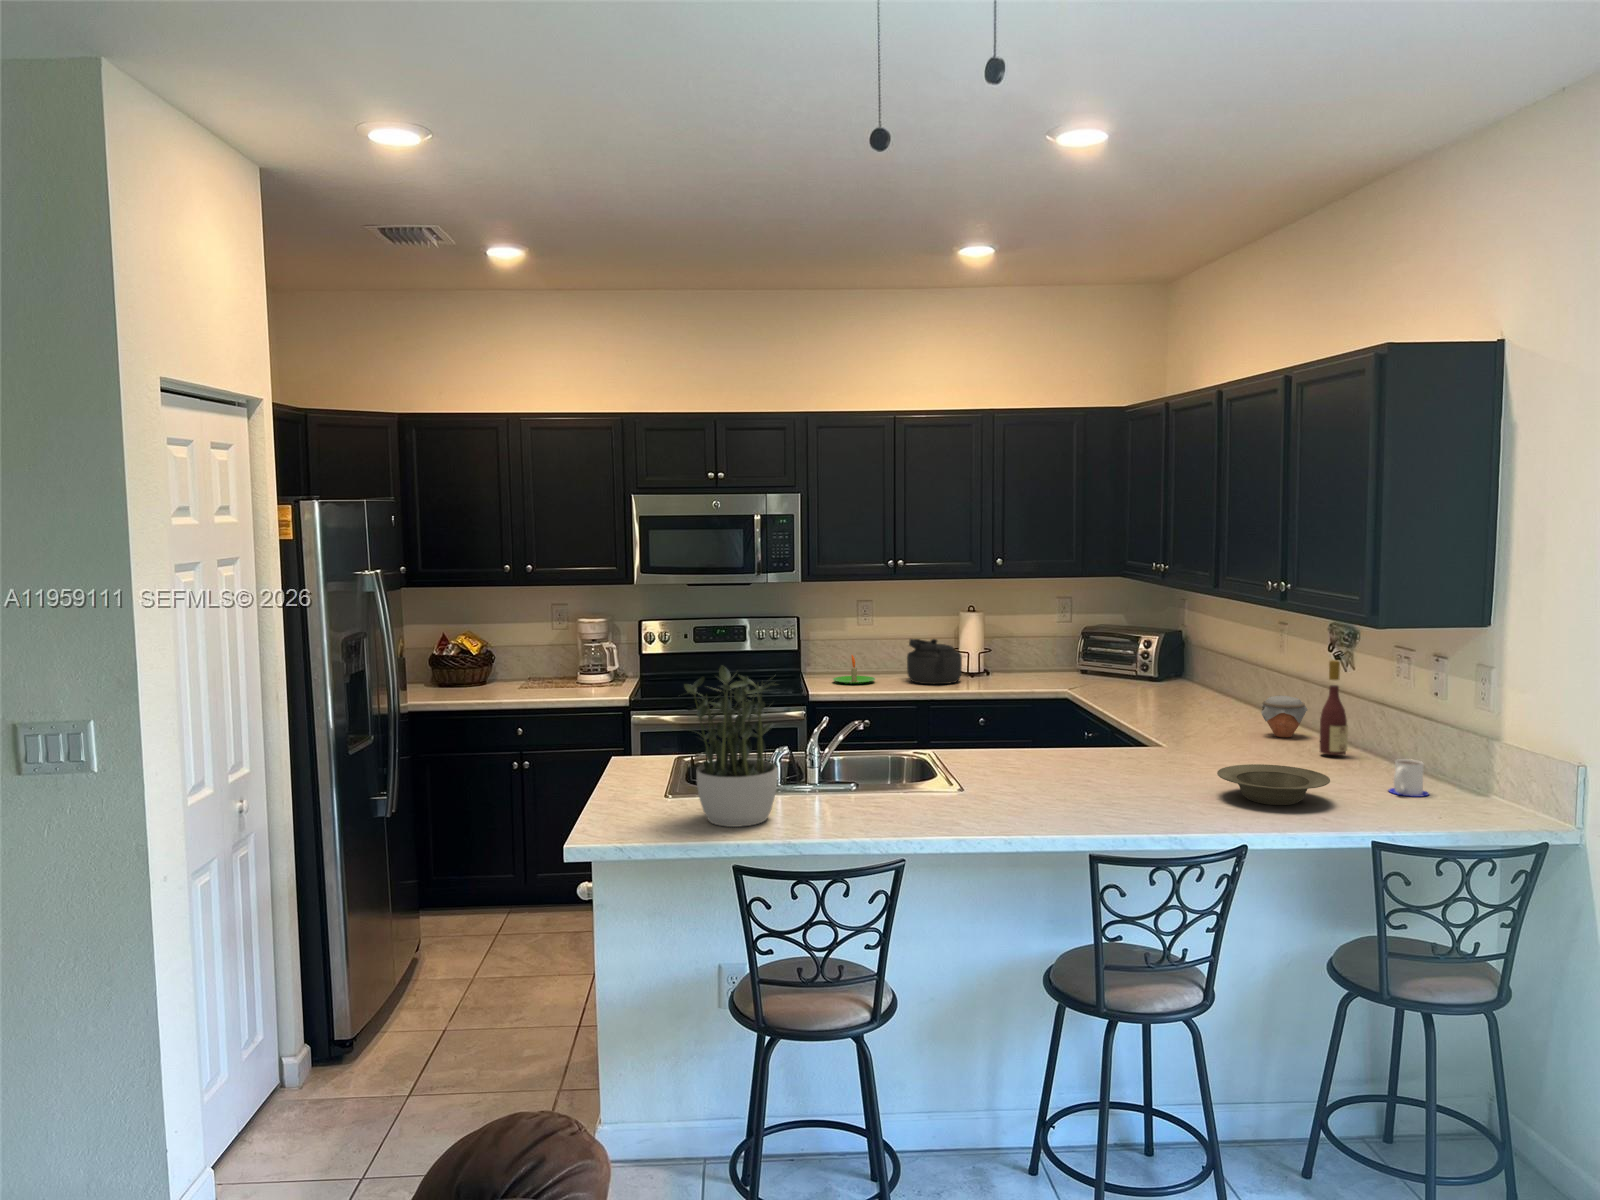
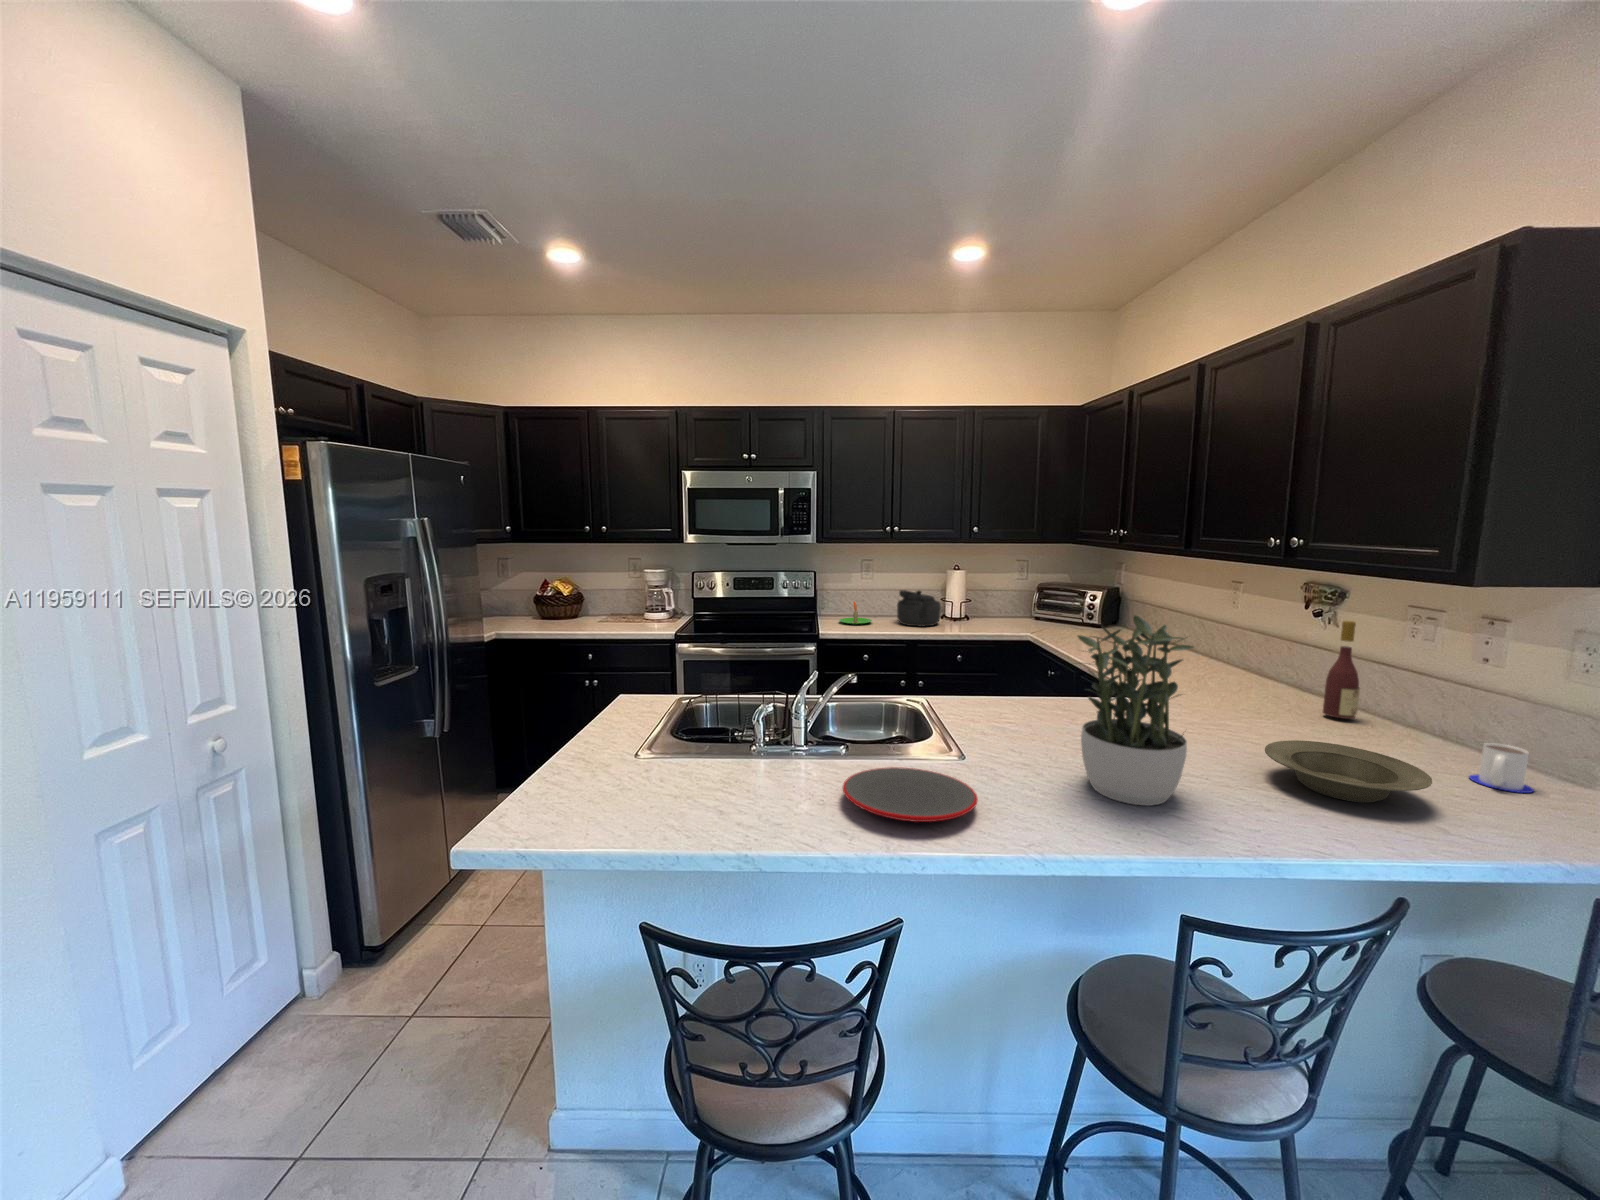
potted plant: present [684,666,777,827] -> present [1078,615,1194,806]
jar: present [1261,695,1308,737] -> none [1237,651,1288,692]
plate: none [859,794,969,821] -> present [843,767,978,822]

